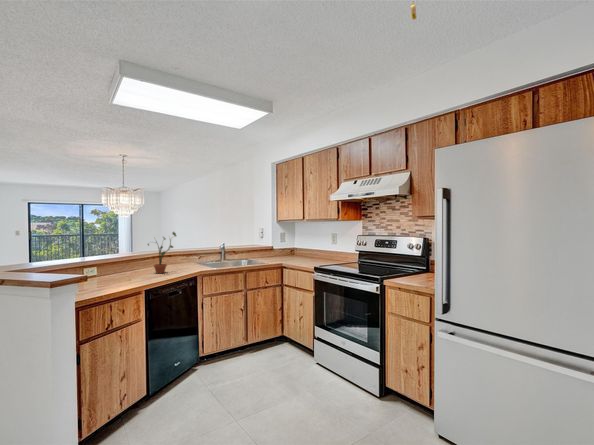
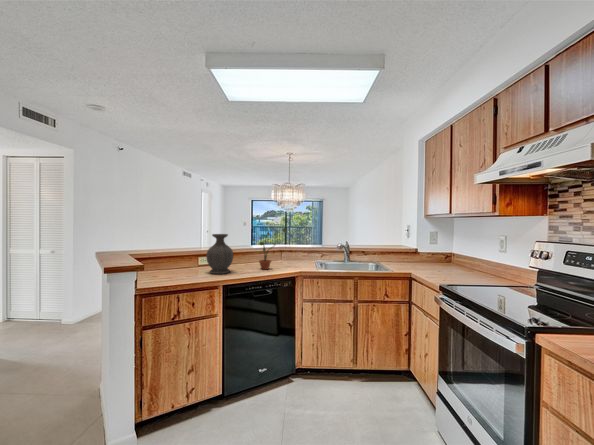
vase: none [107,240,137,282] -> present [206,234,233,274]

